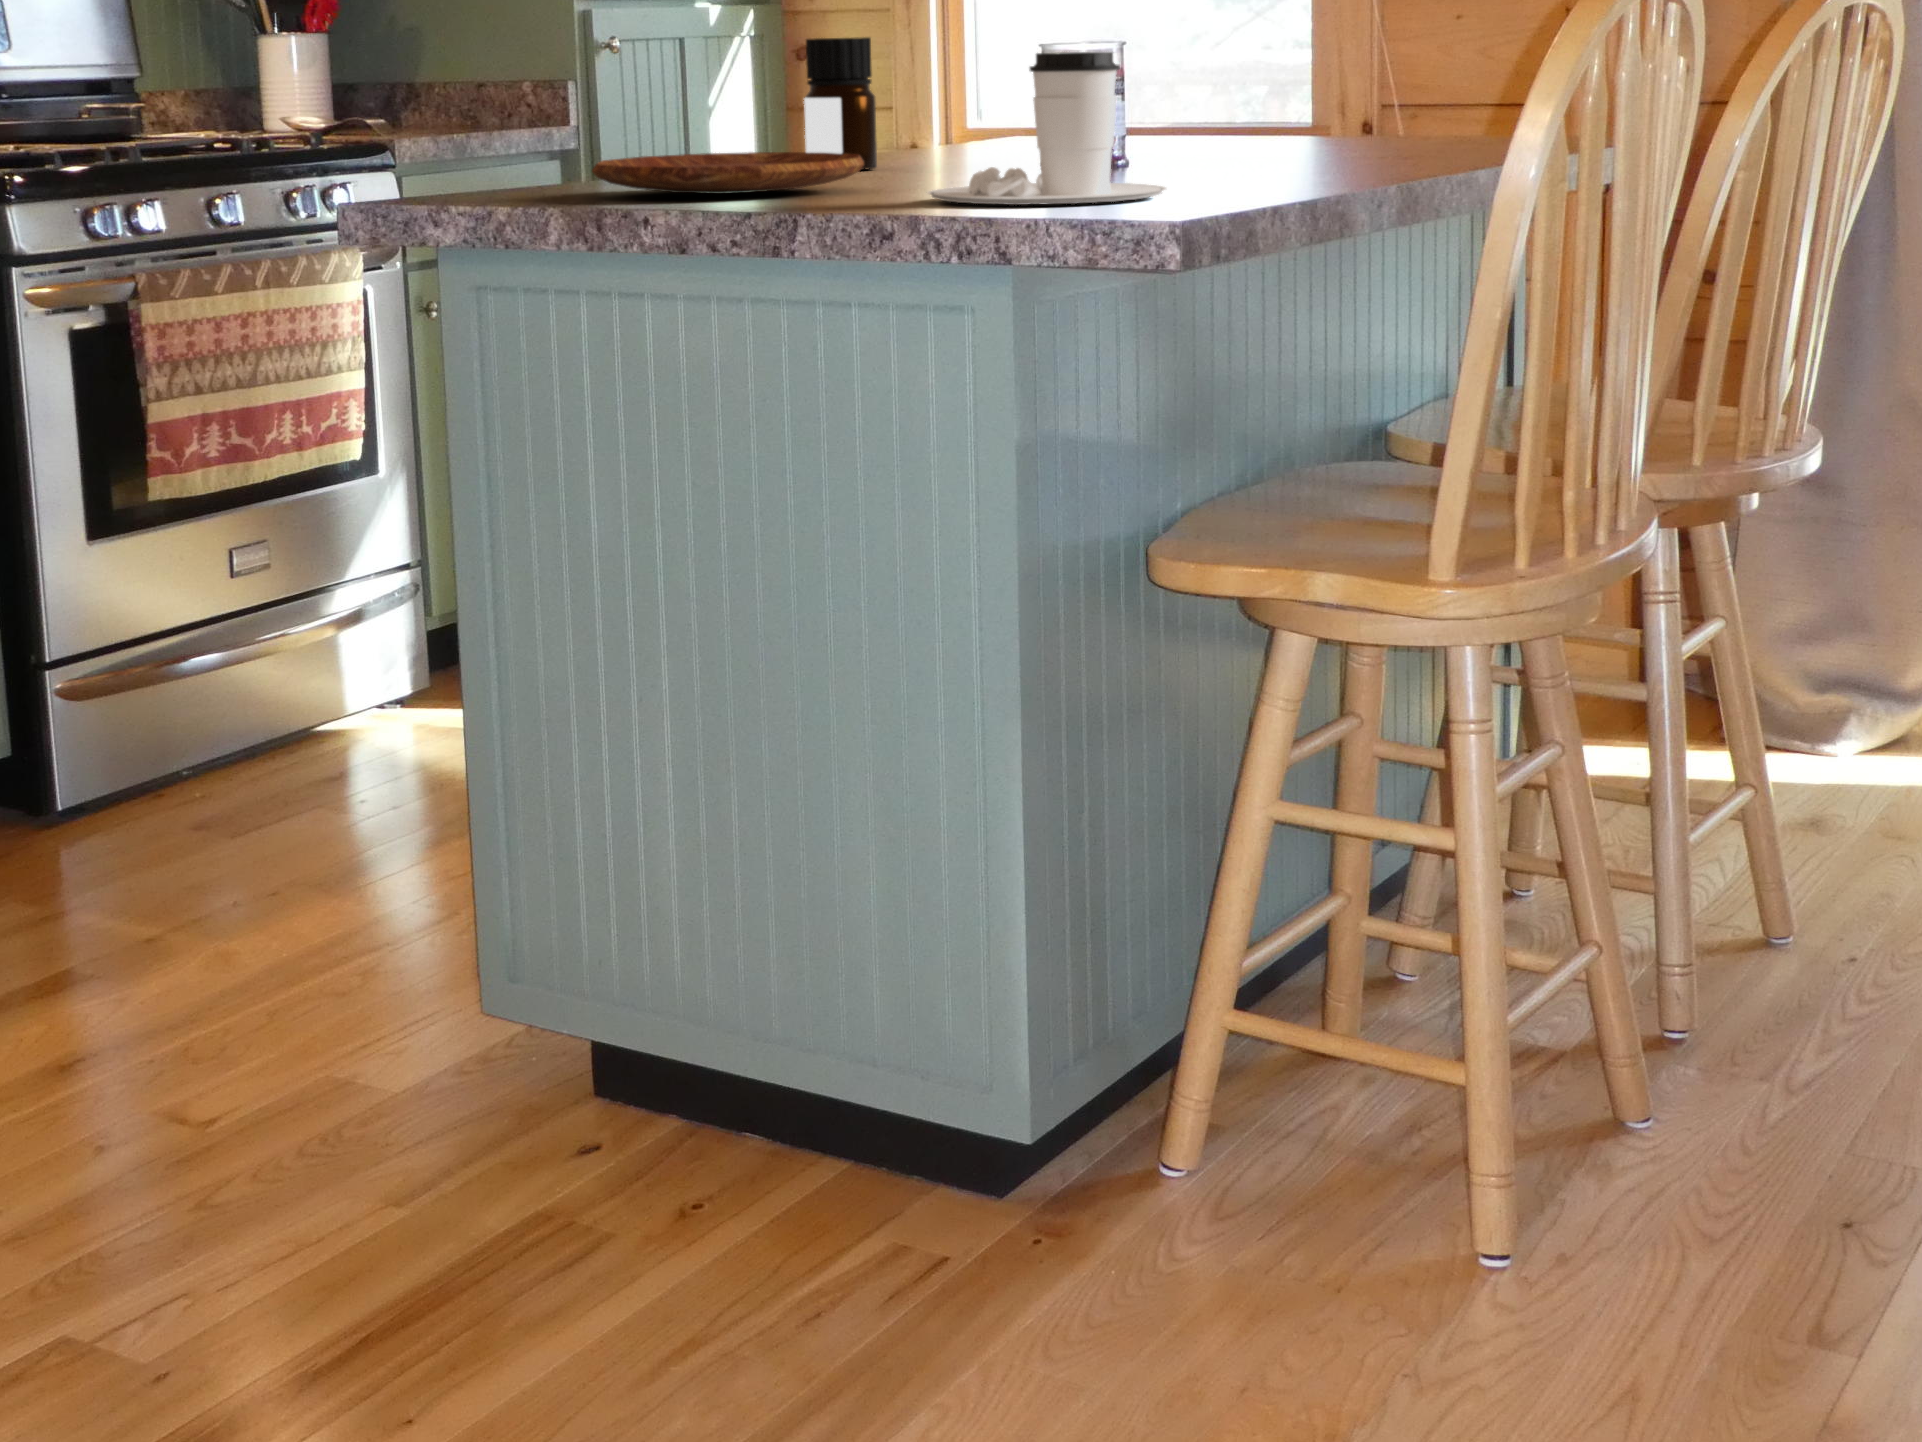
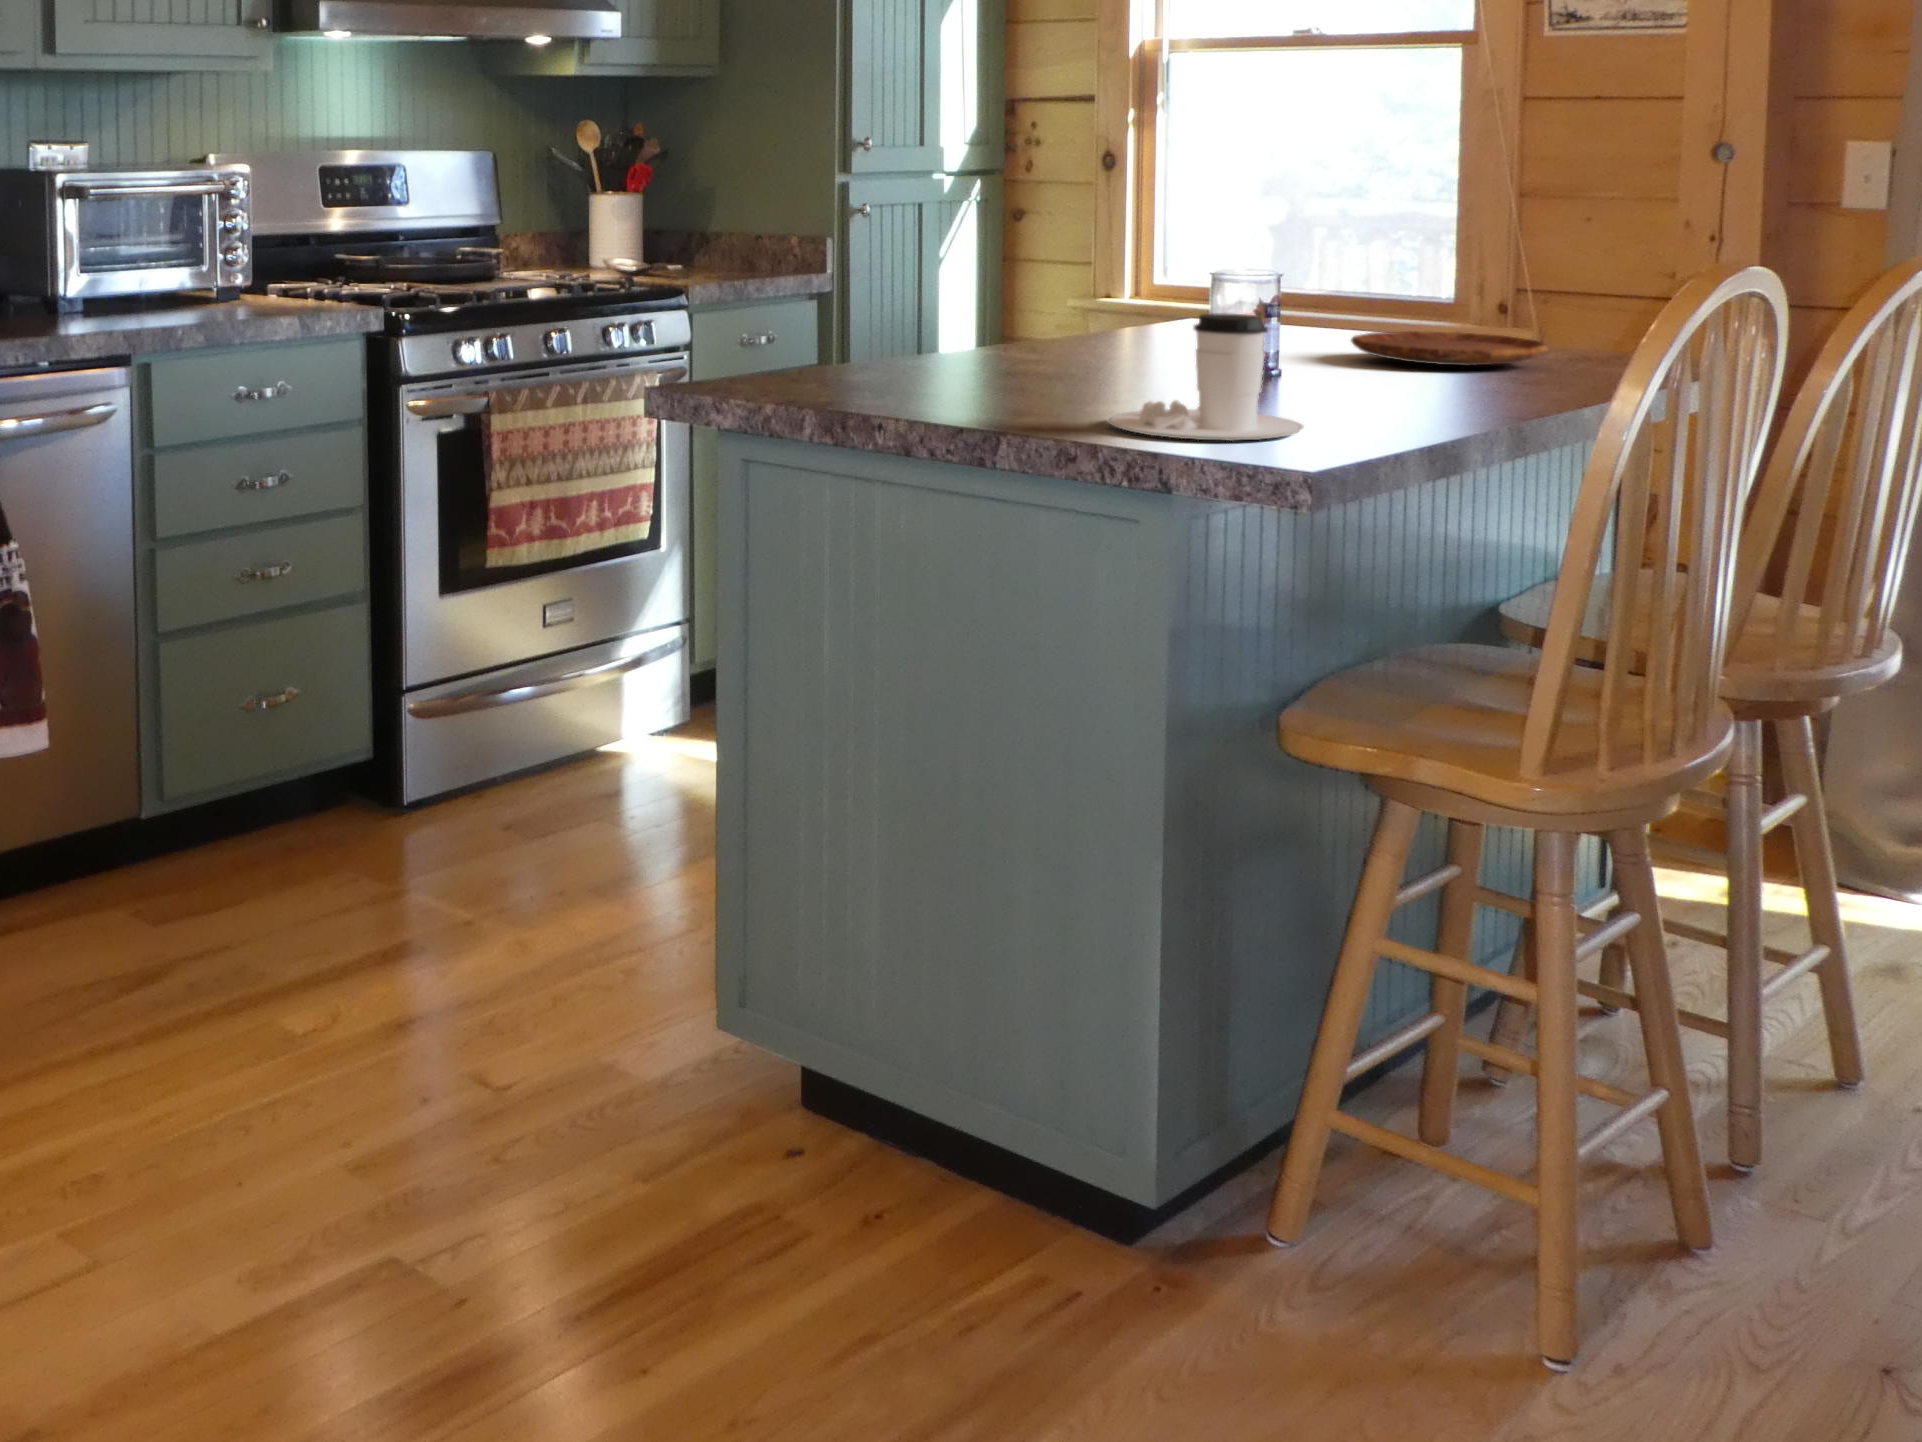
bottle: present [804,37,877,170] -> none [1012,256,1071,364]
tray: present [592,152,864,194] -> present [1351,331,1549,366]

